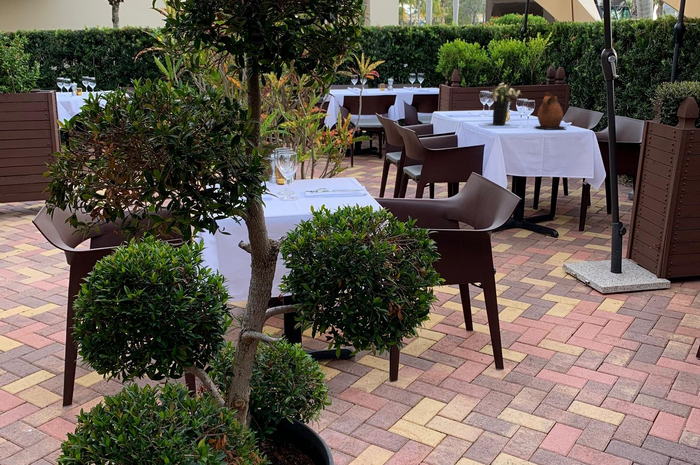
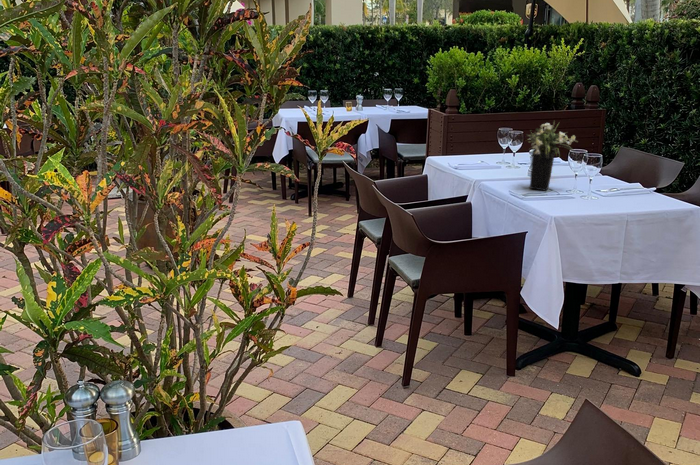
ceramic pitcher: present [536,93,566,129] -> none [598,143,656,202]

